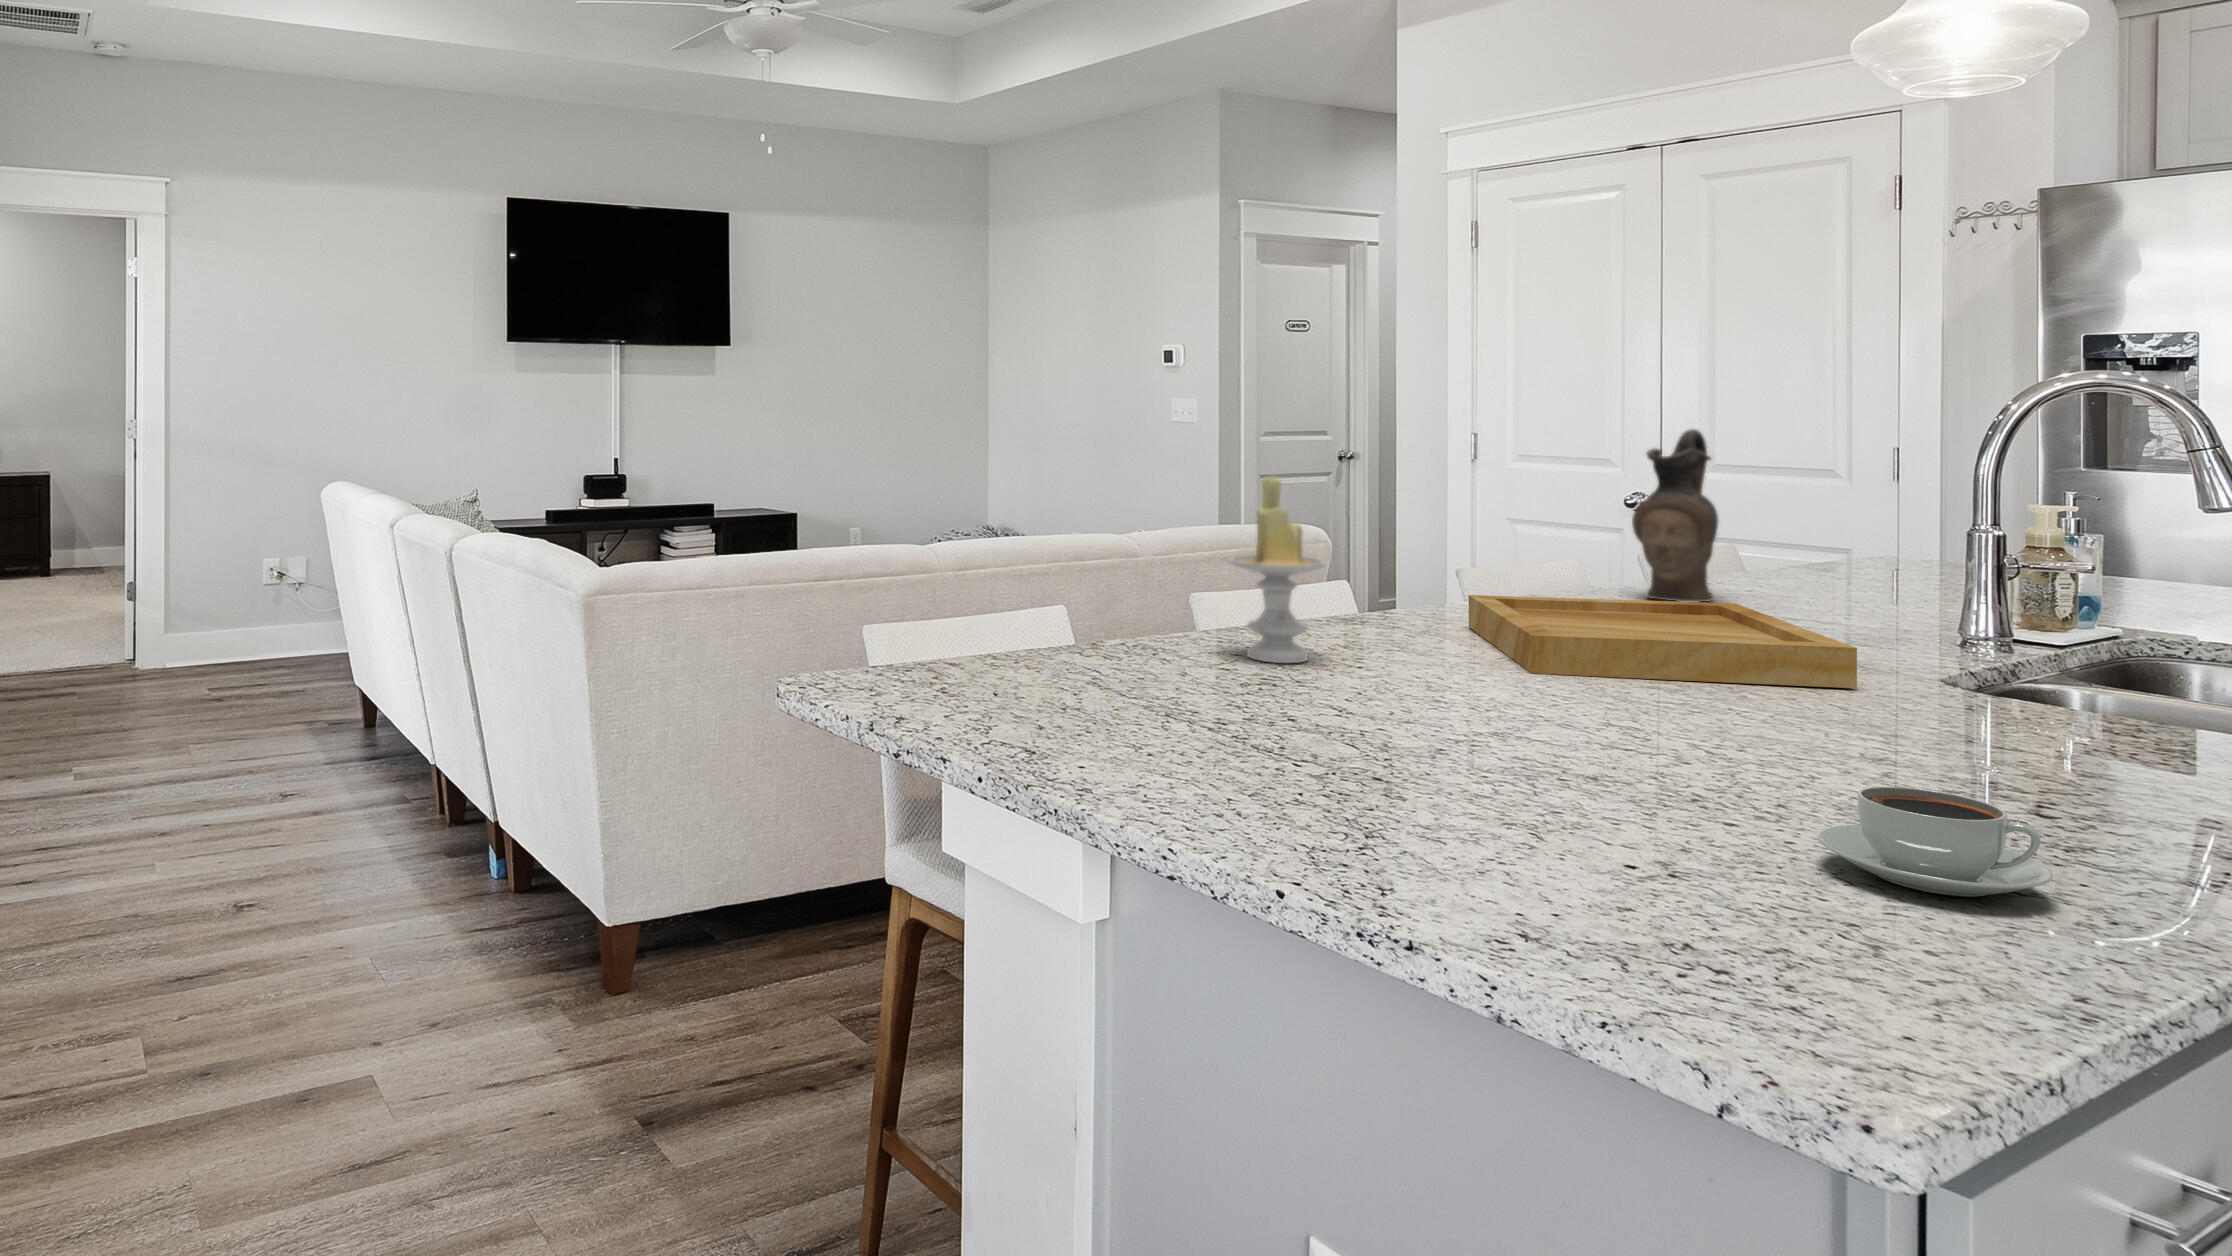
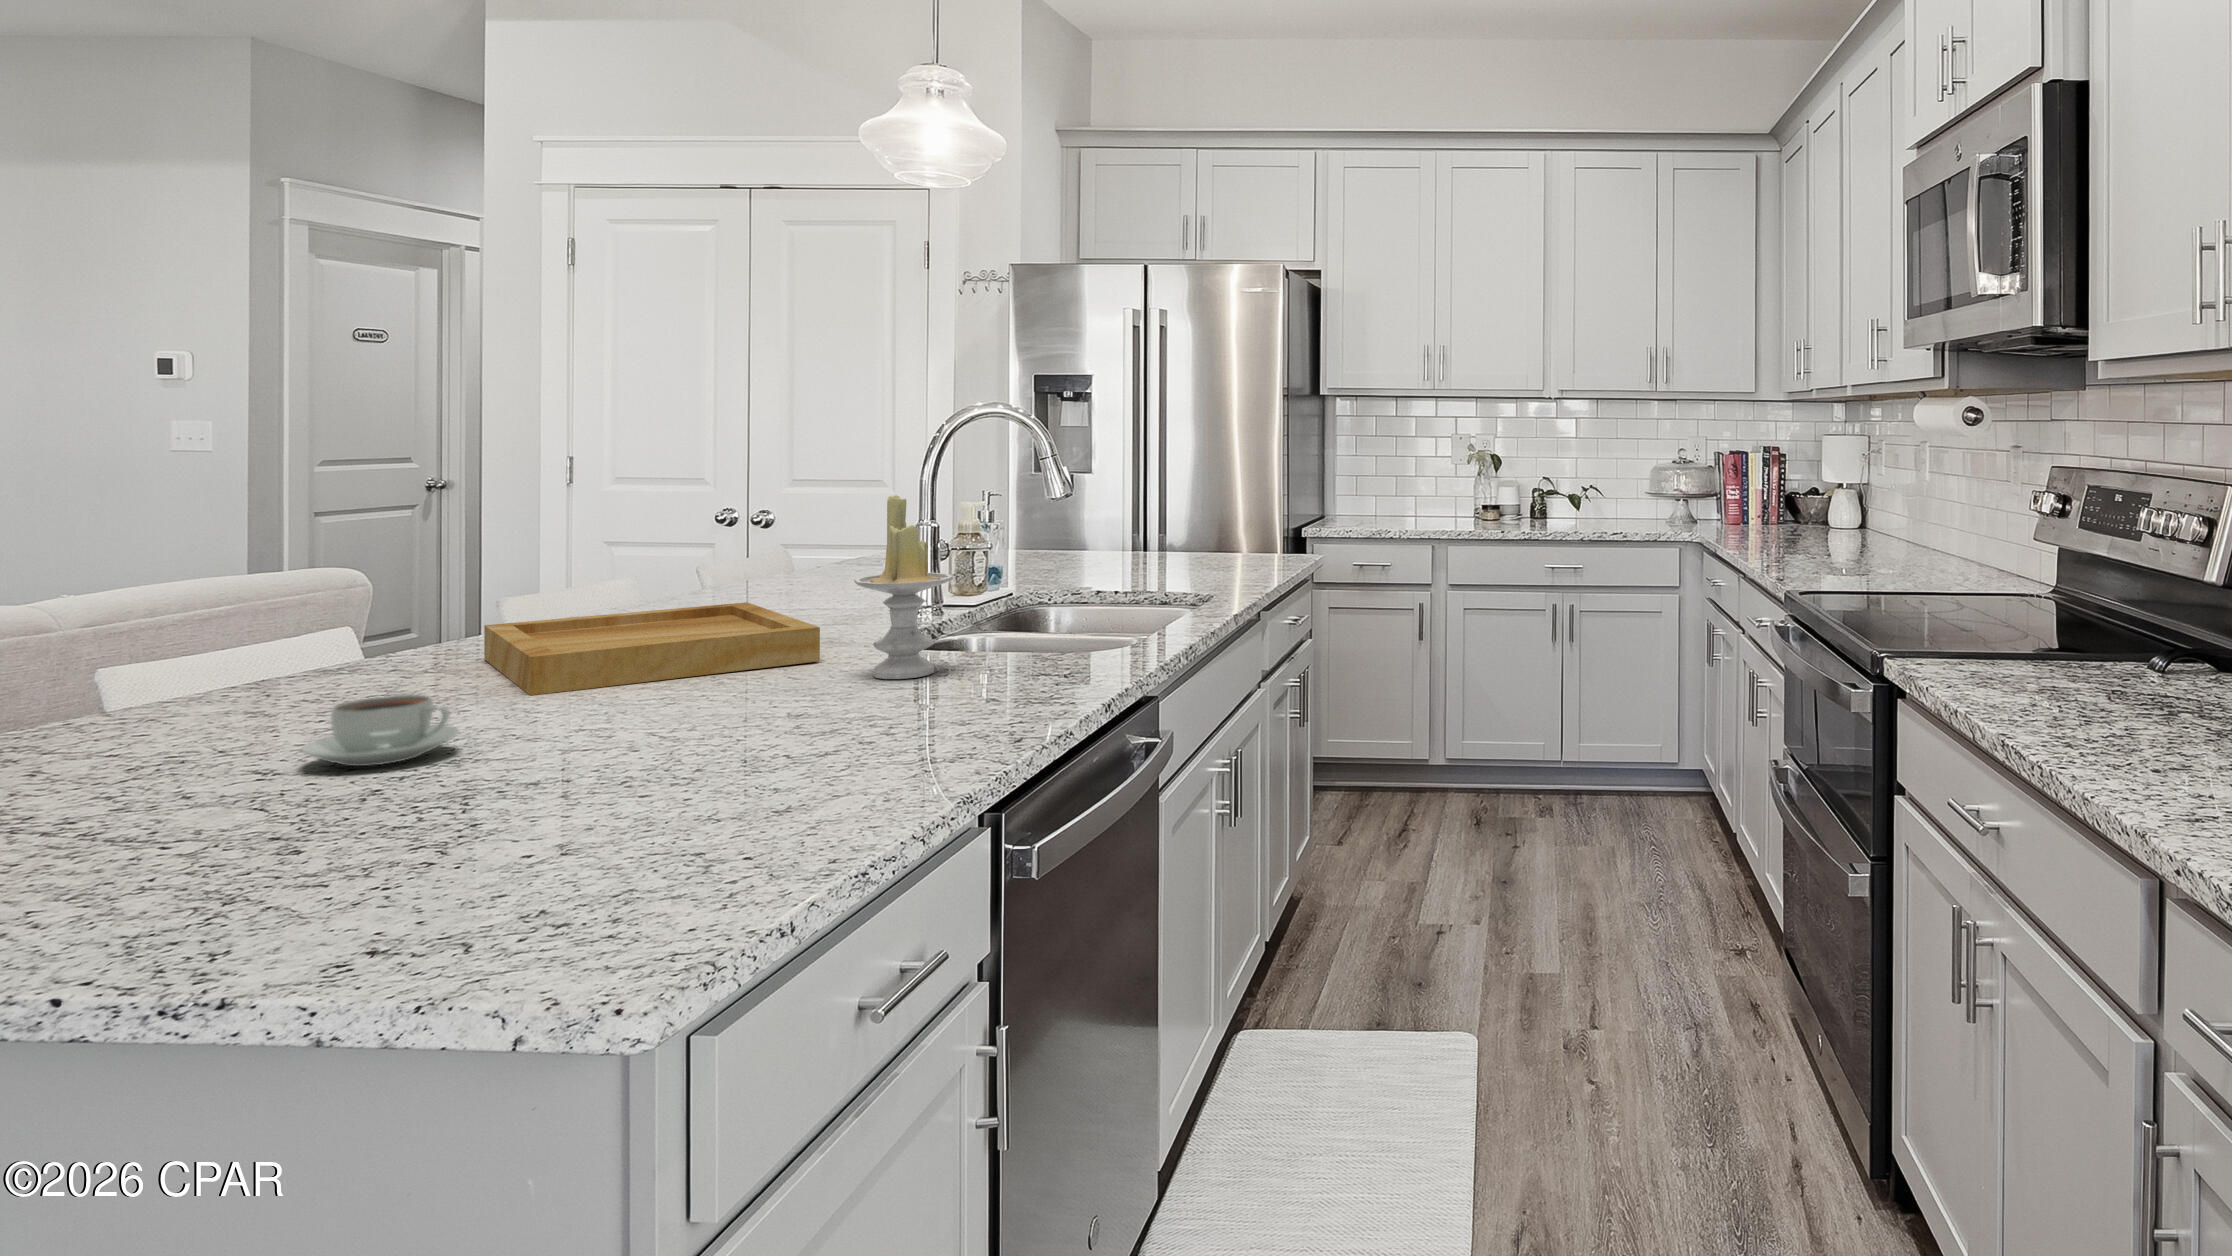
ceramic pitcher: present [1632,429,1719,602] -> none [676,447,752,608]
candle: present [1228,477,1326,663] -> present [854,495,953,679]
coffee cup: present [1818,787,2053,897] -> present [300,695,460,766]

